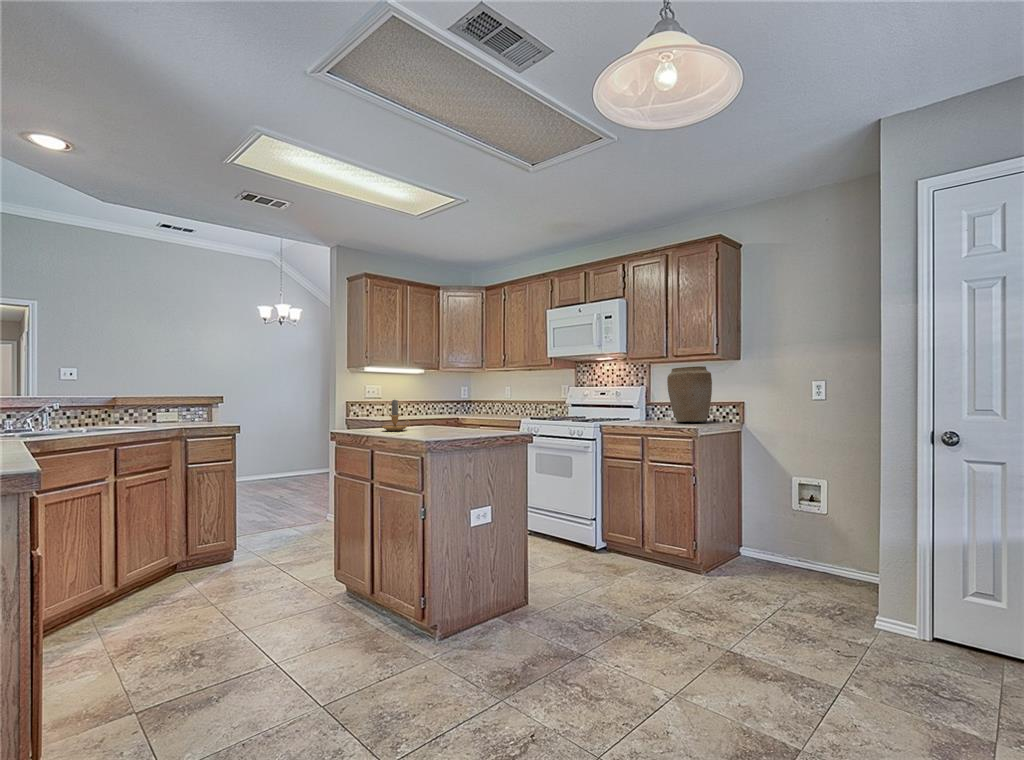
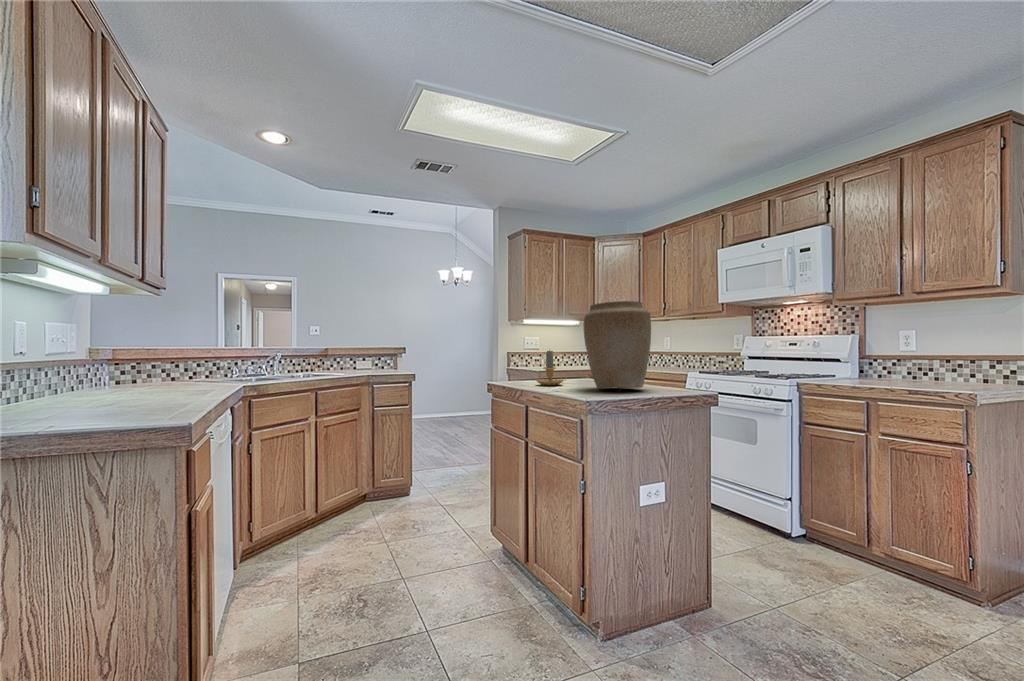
vase: present [667,366,712,422] -> present [583,301,651,389]

